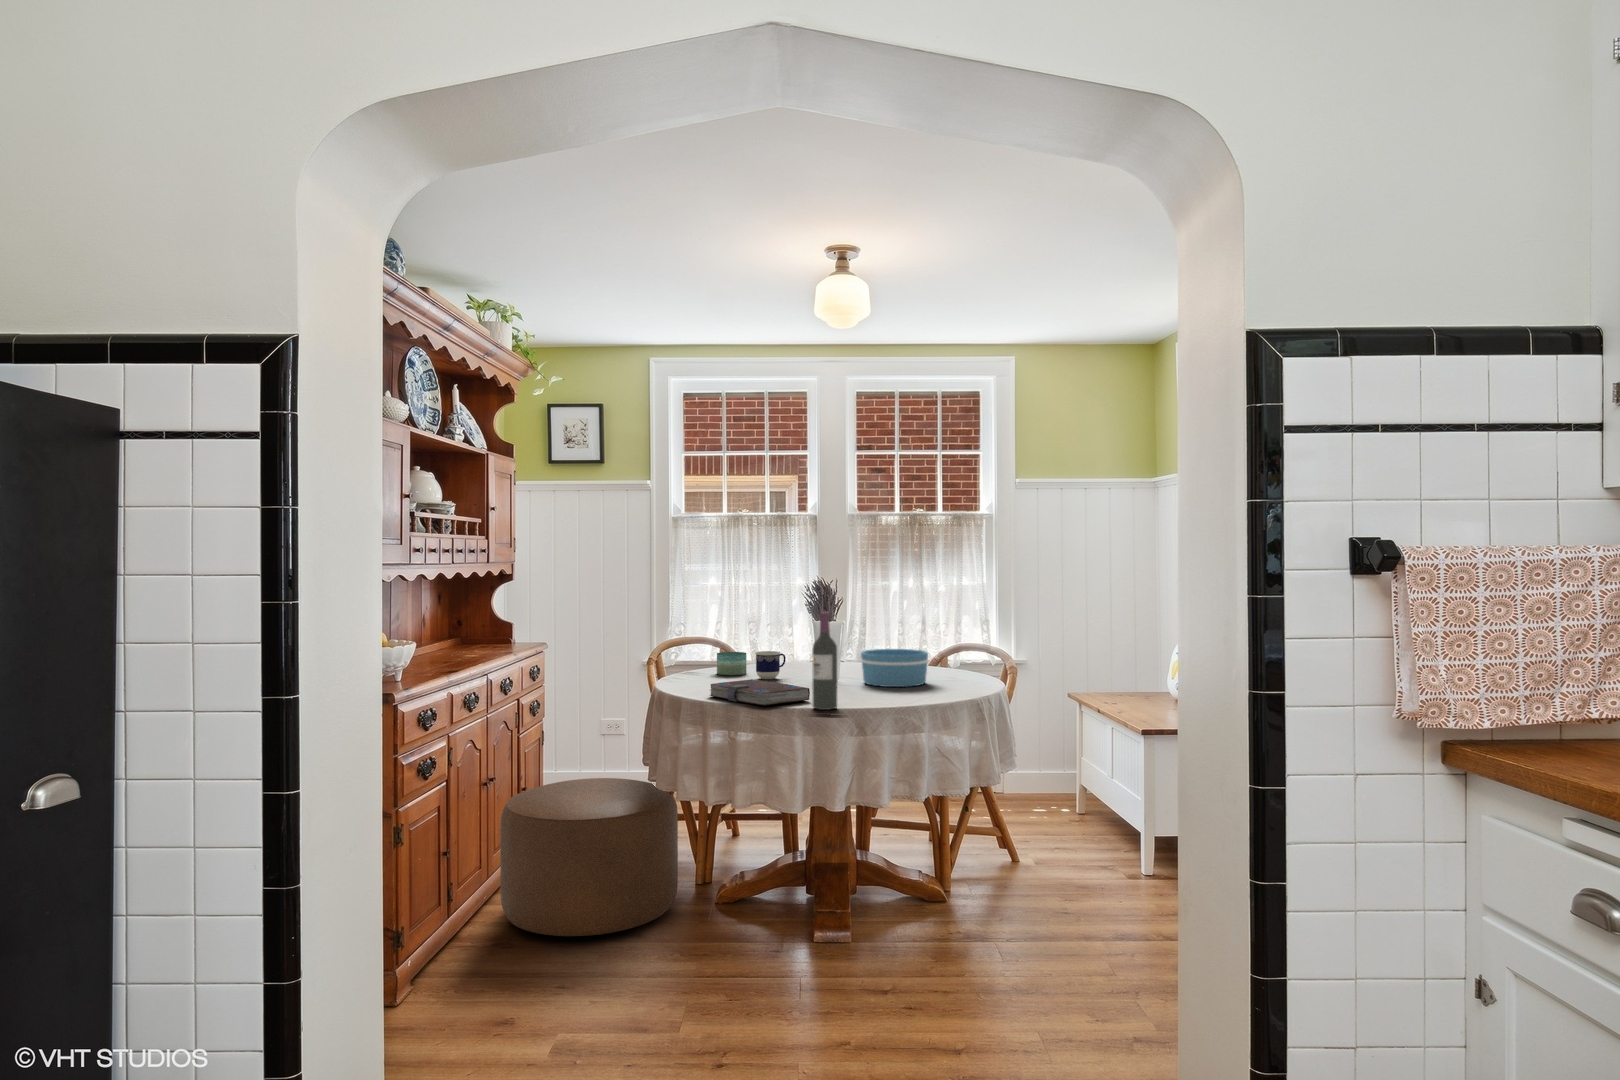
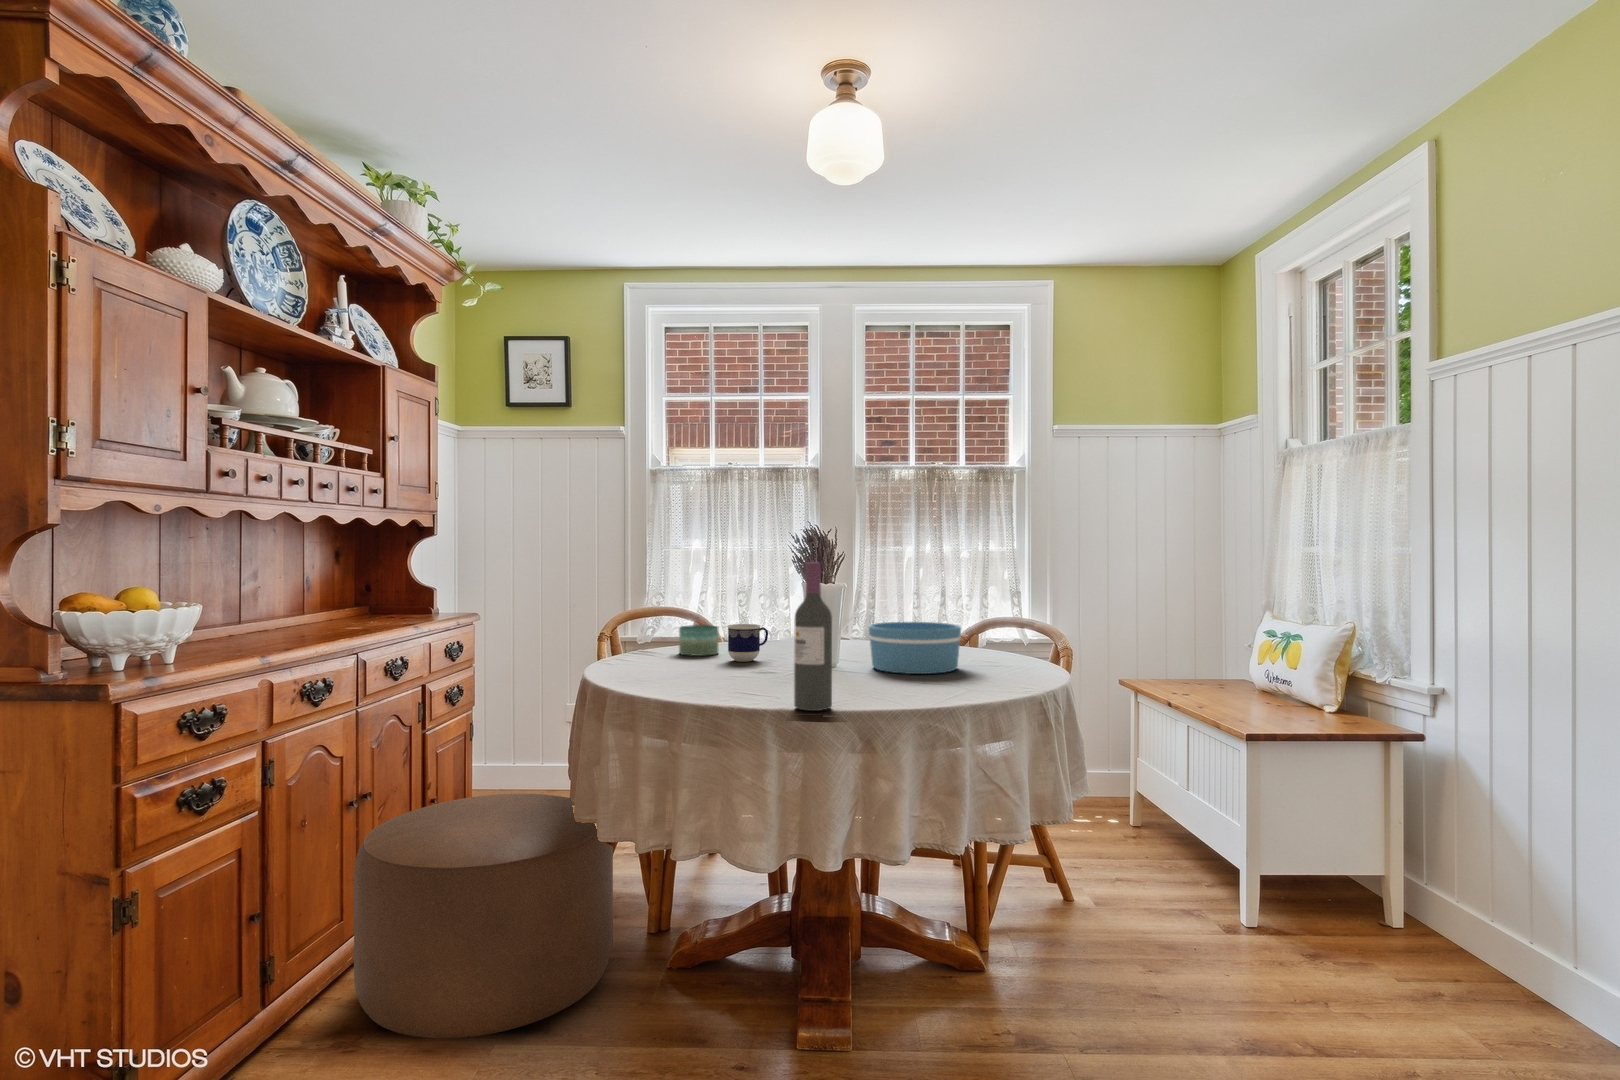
book: present [710,679,810,706] -> none [647,662,794,703]

